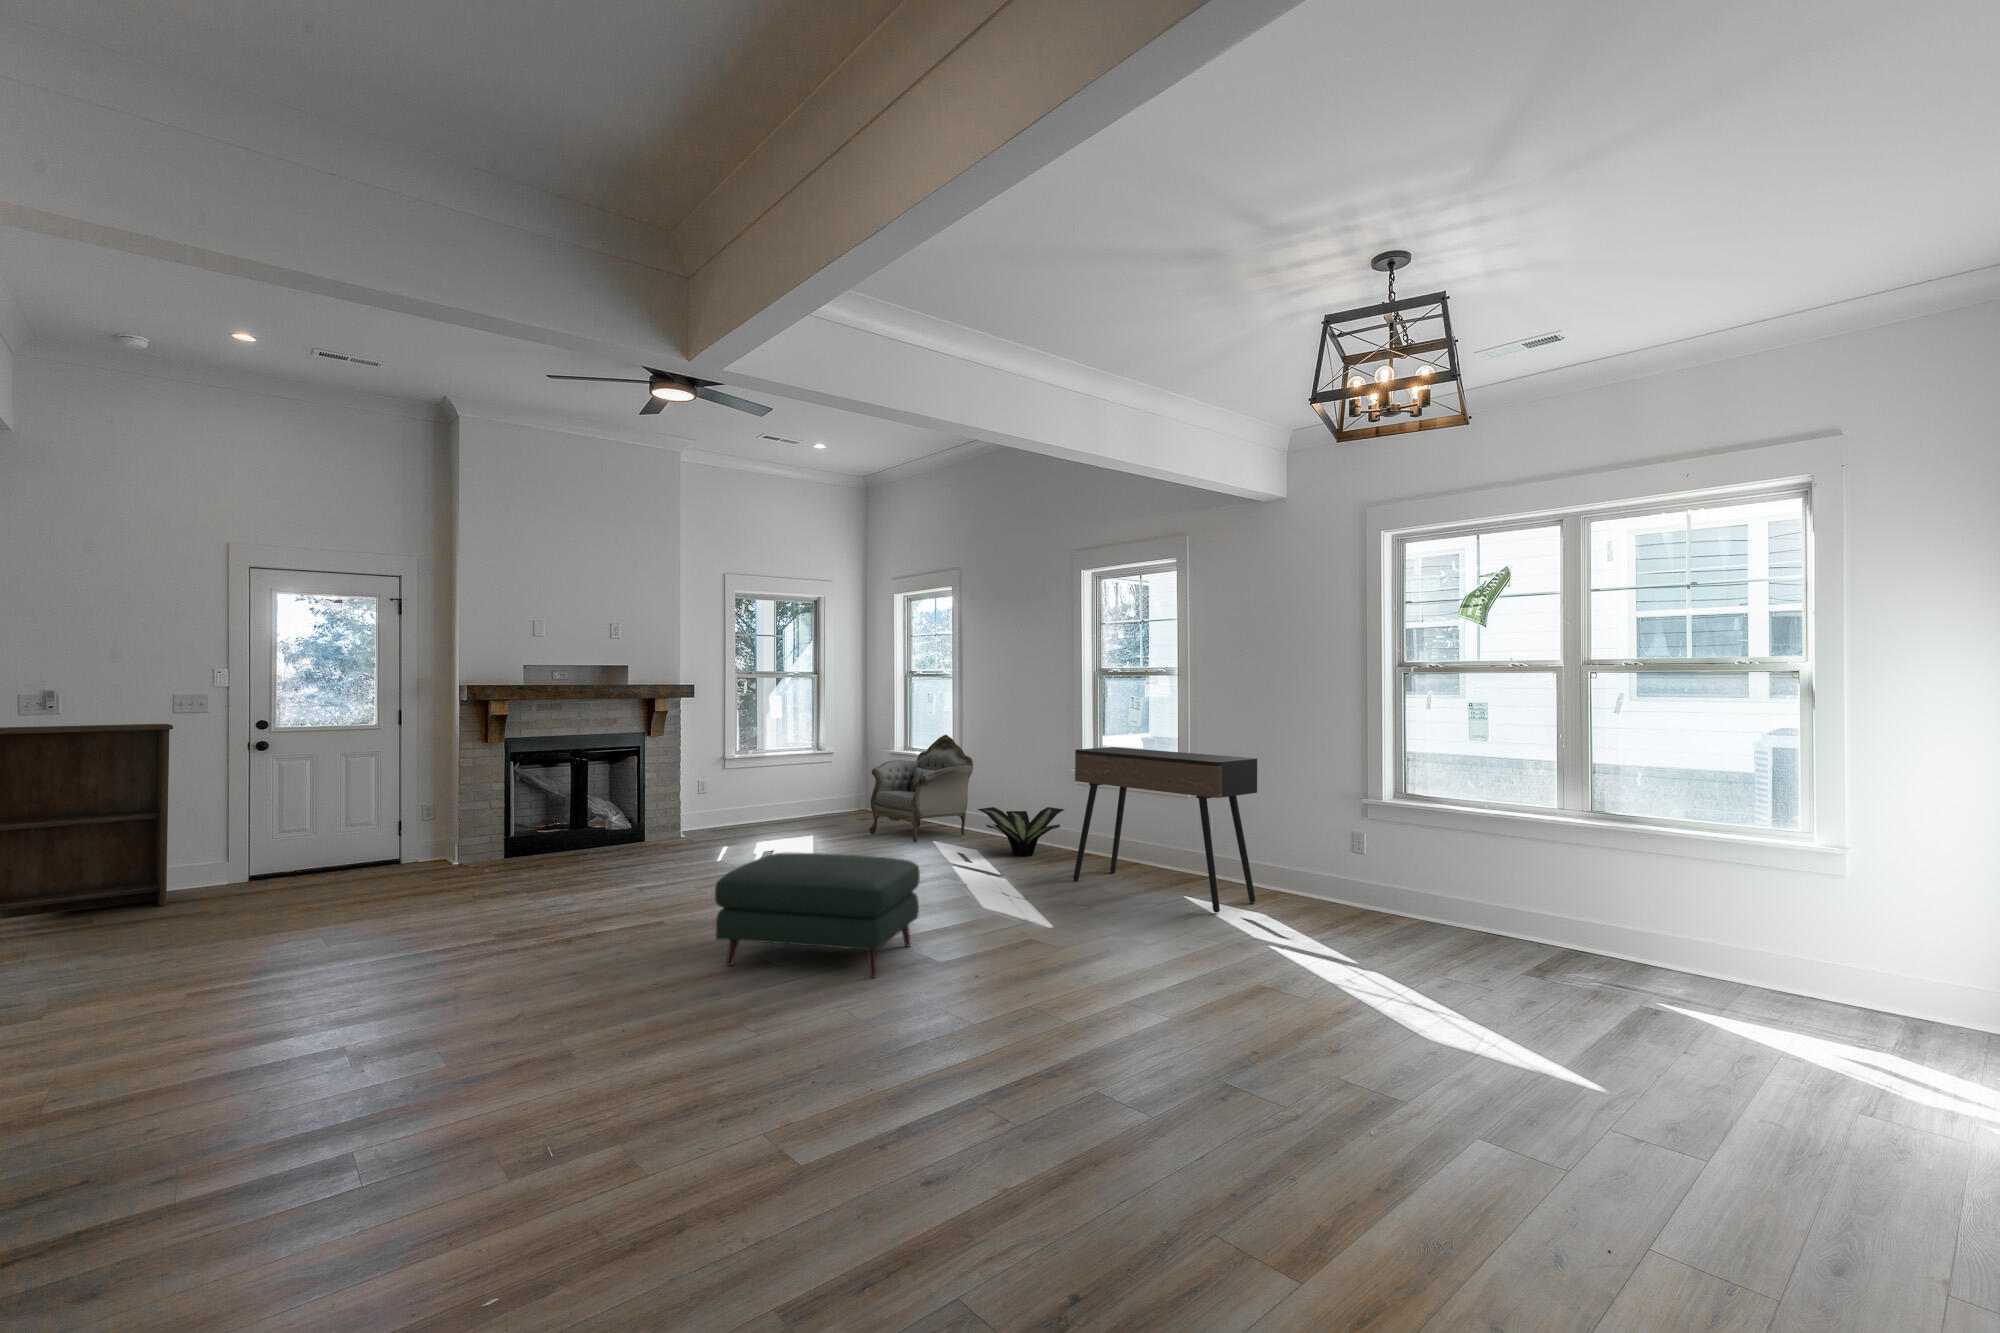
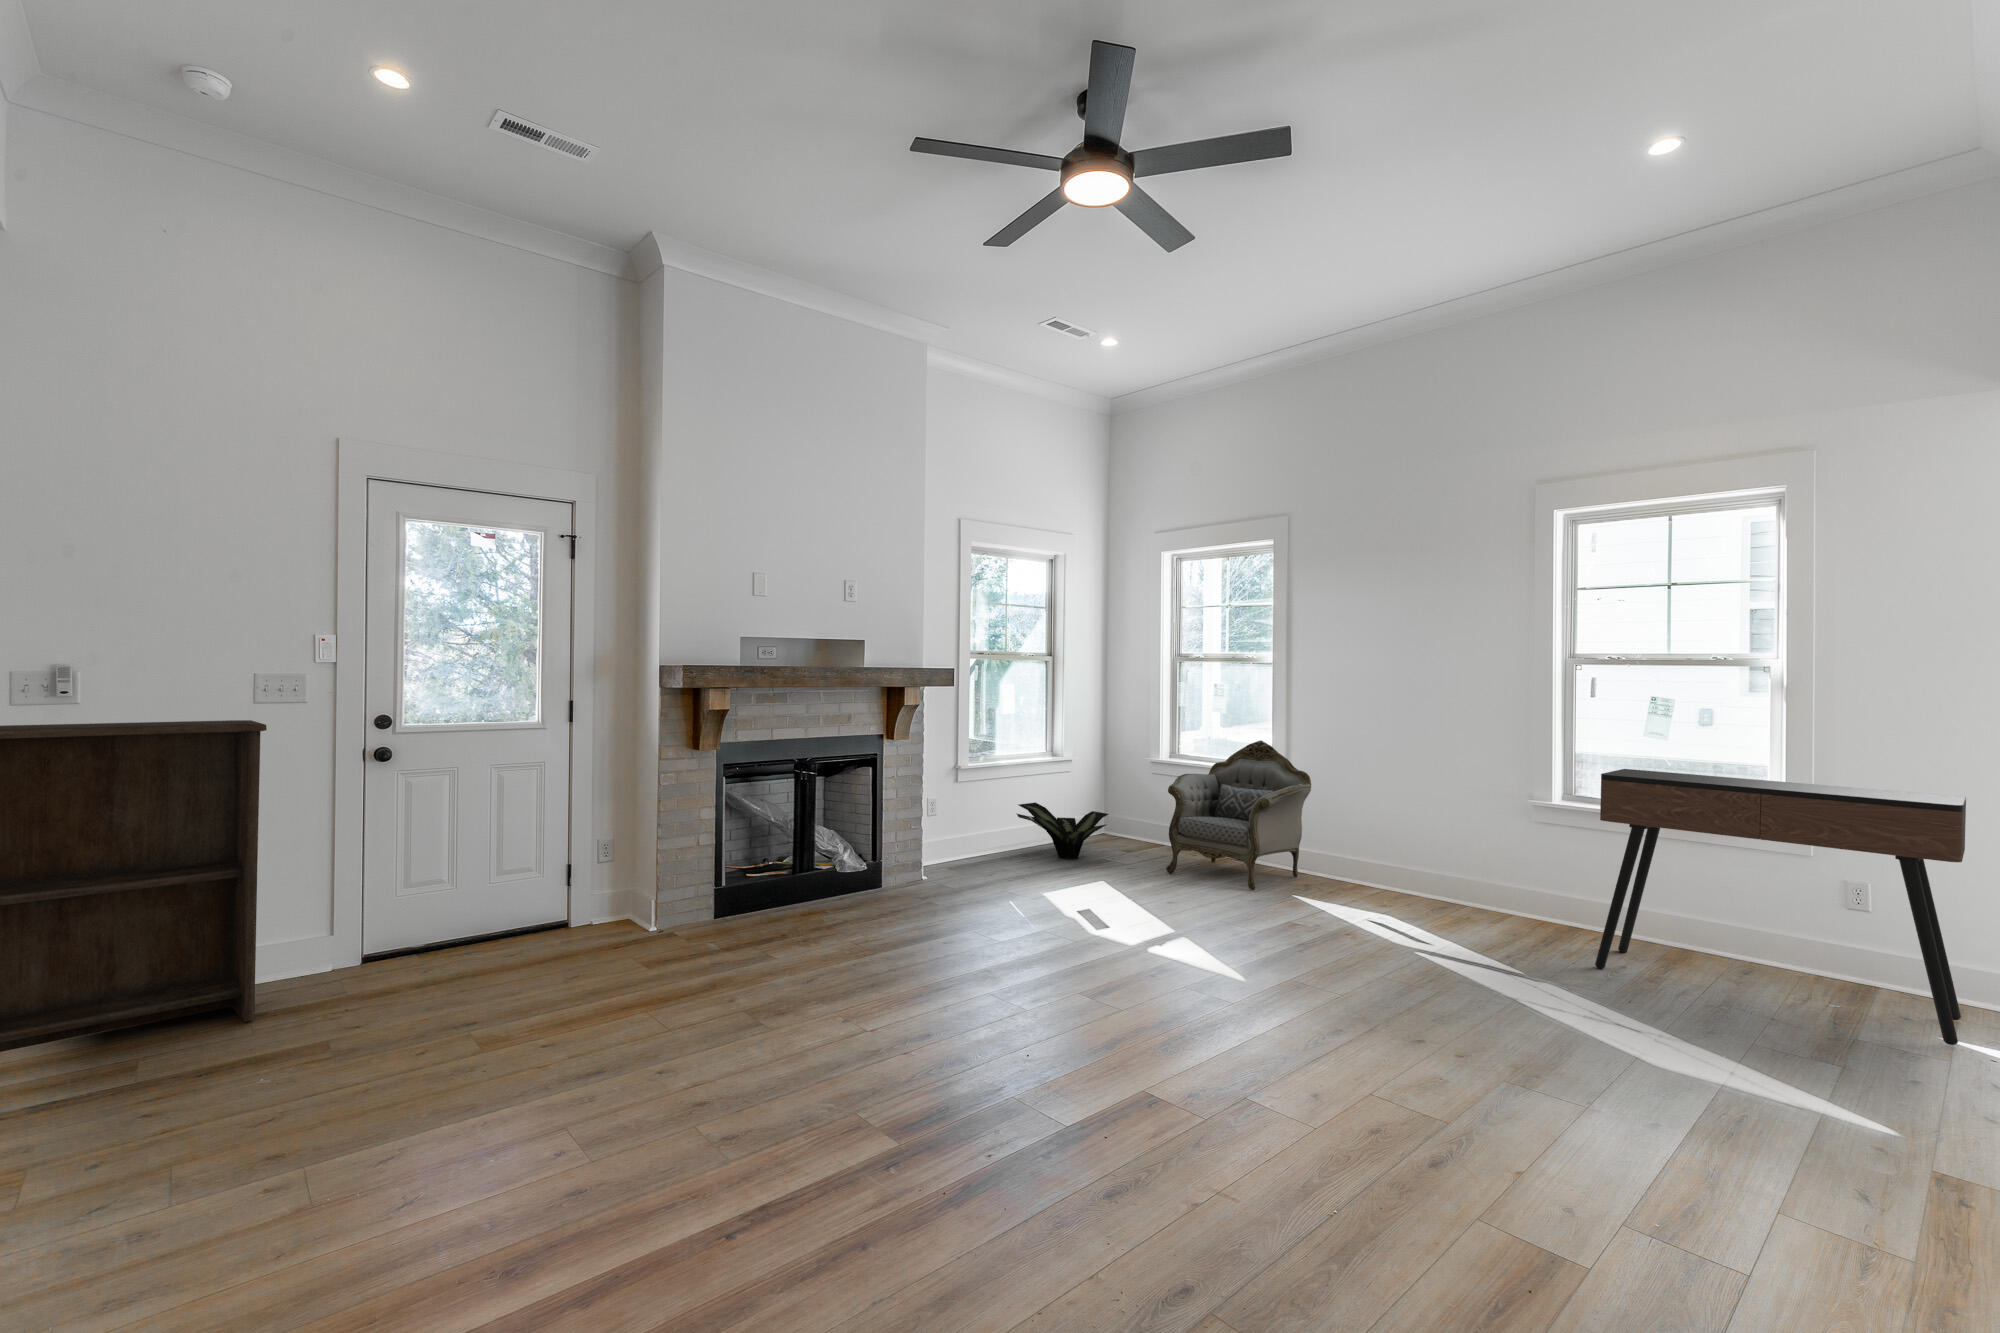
potted plant: present [978,807,1064,856] -> present [1017,802,1108,859]
ottoman: present [715,852,920,977] -> none [1328,963,1735,1241]

